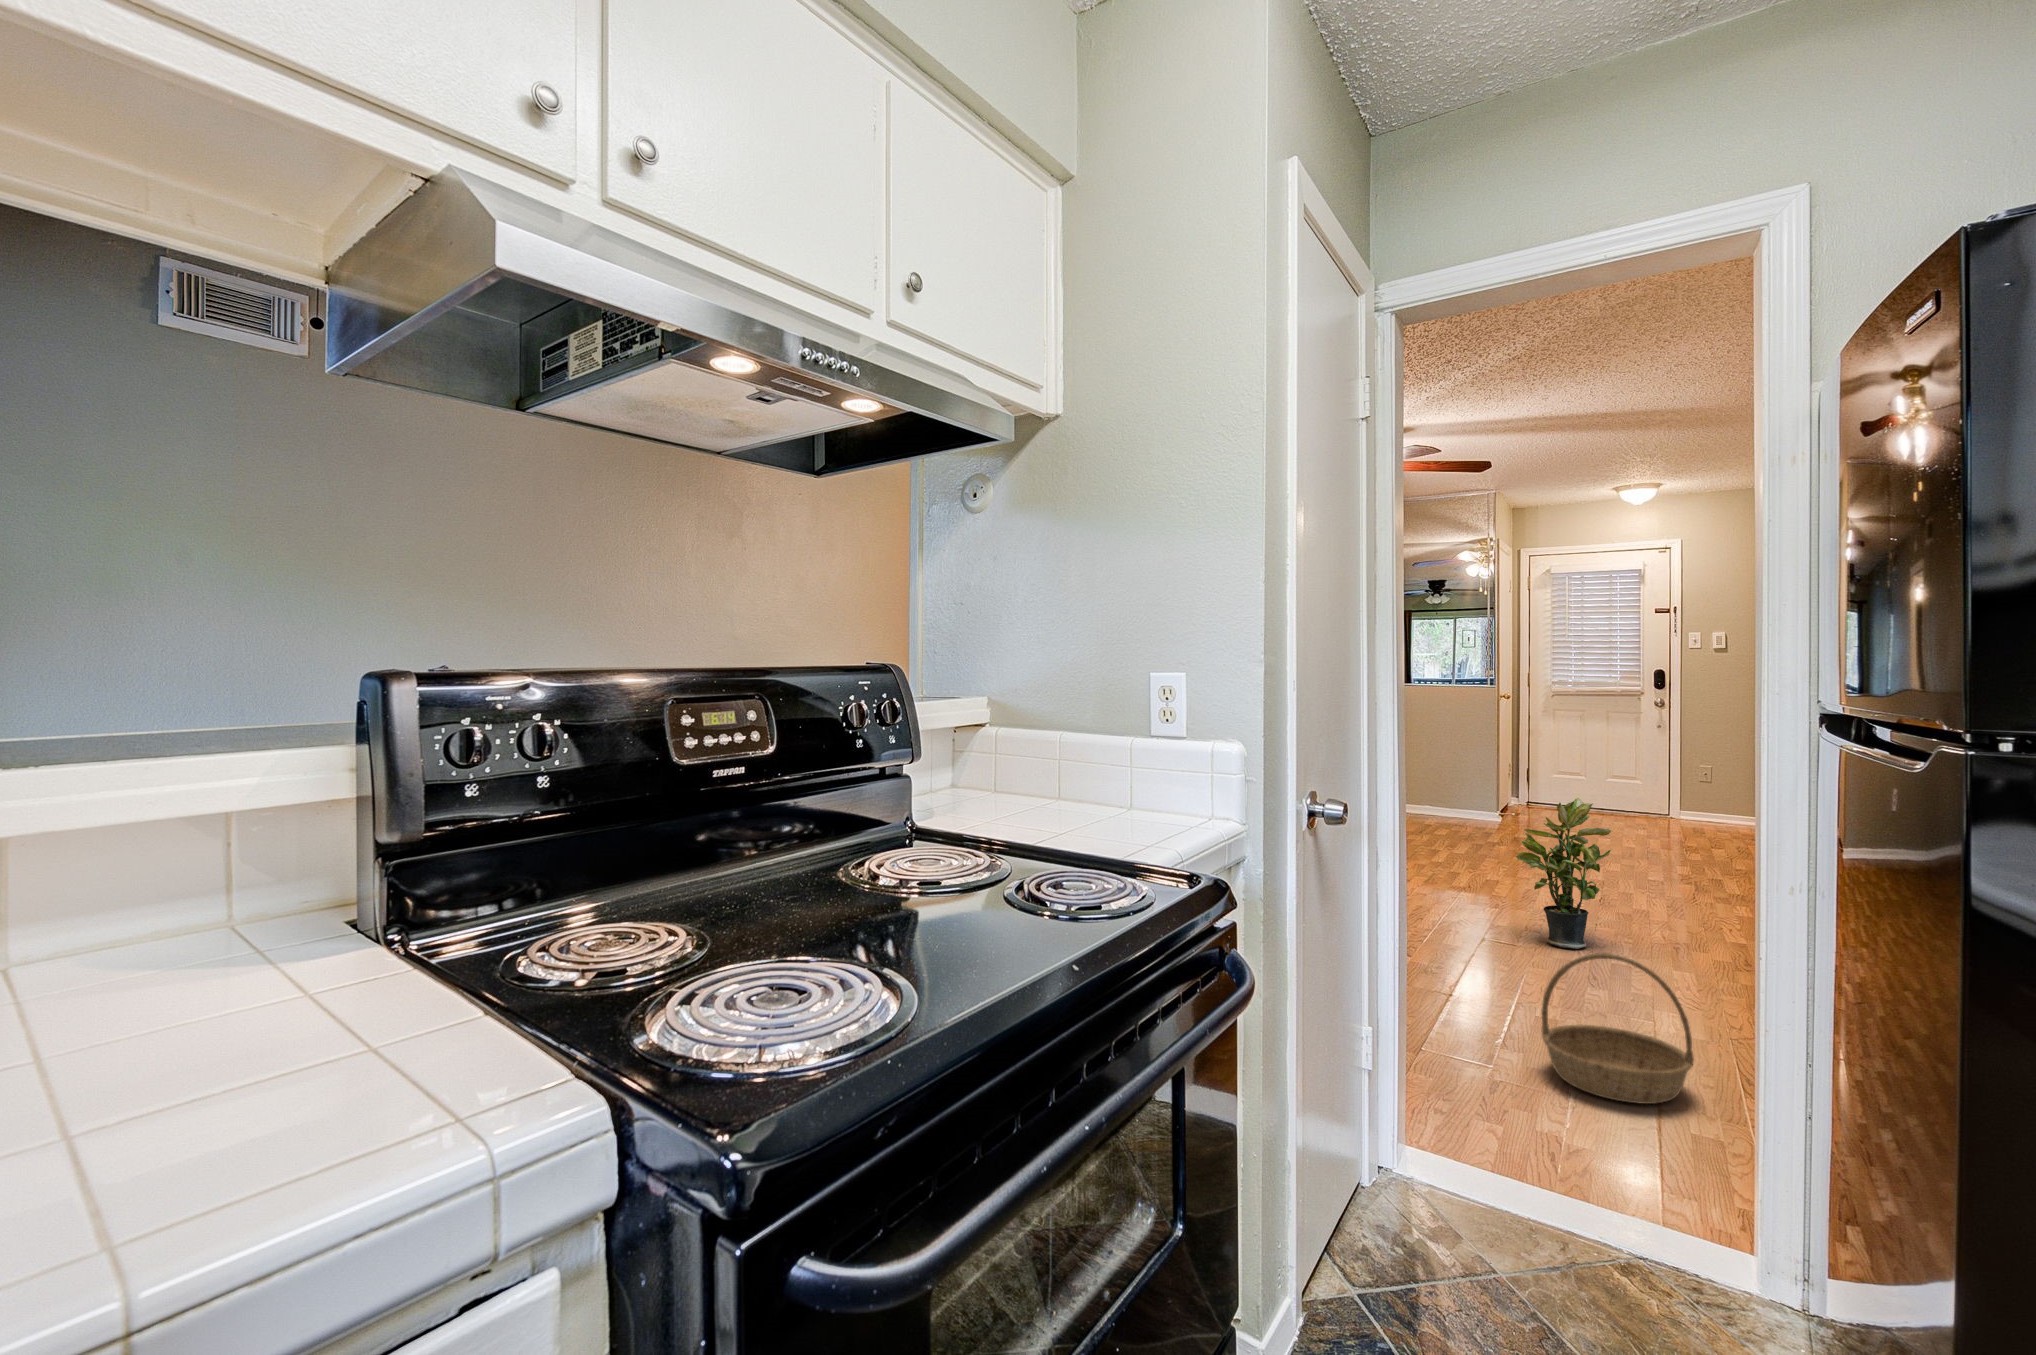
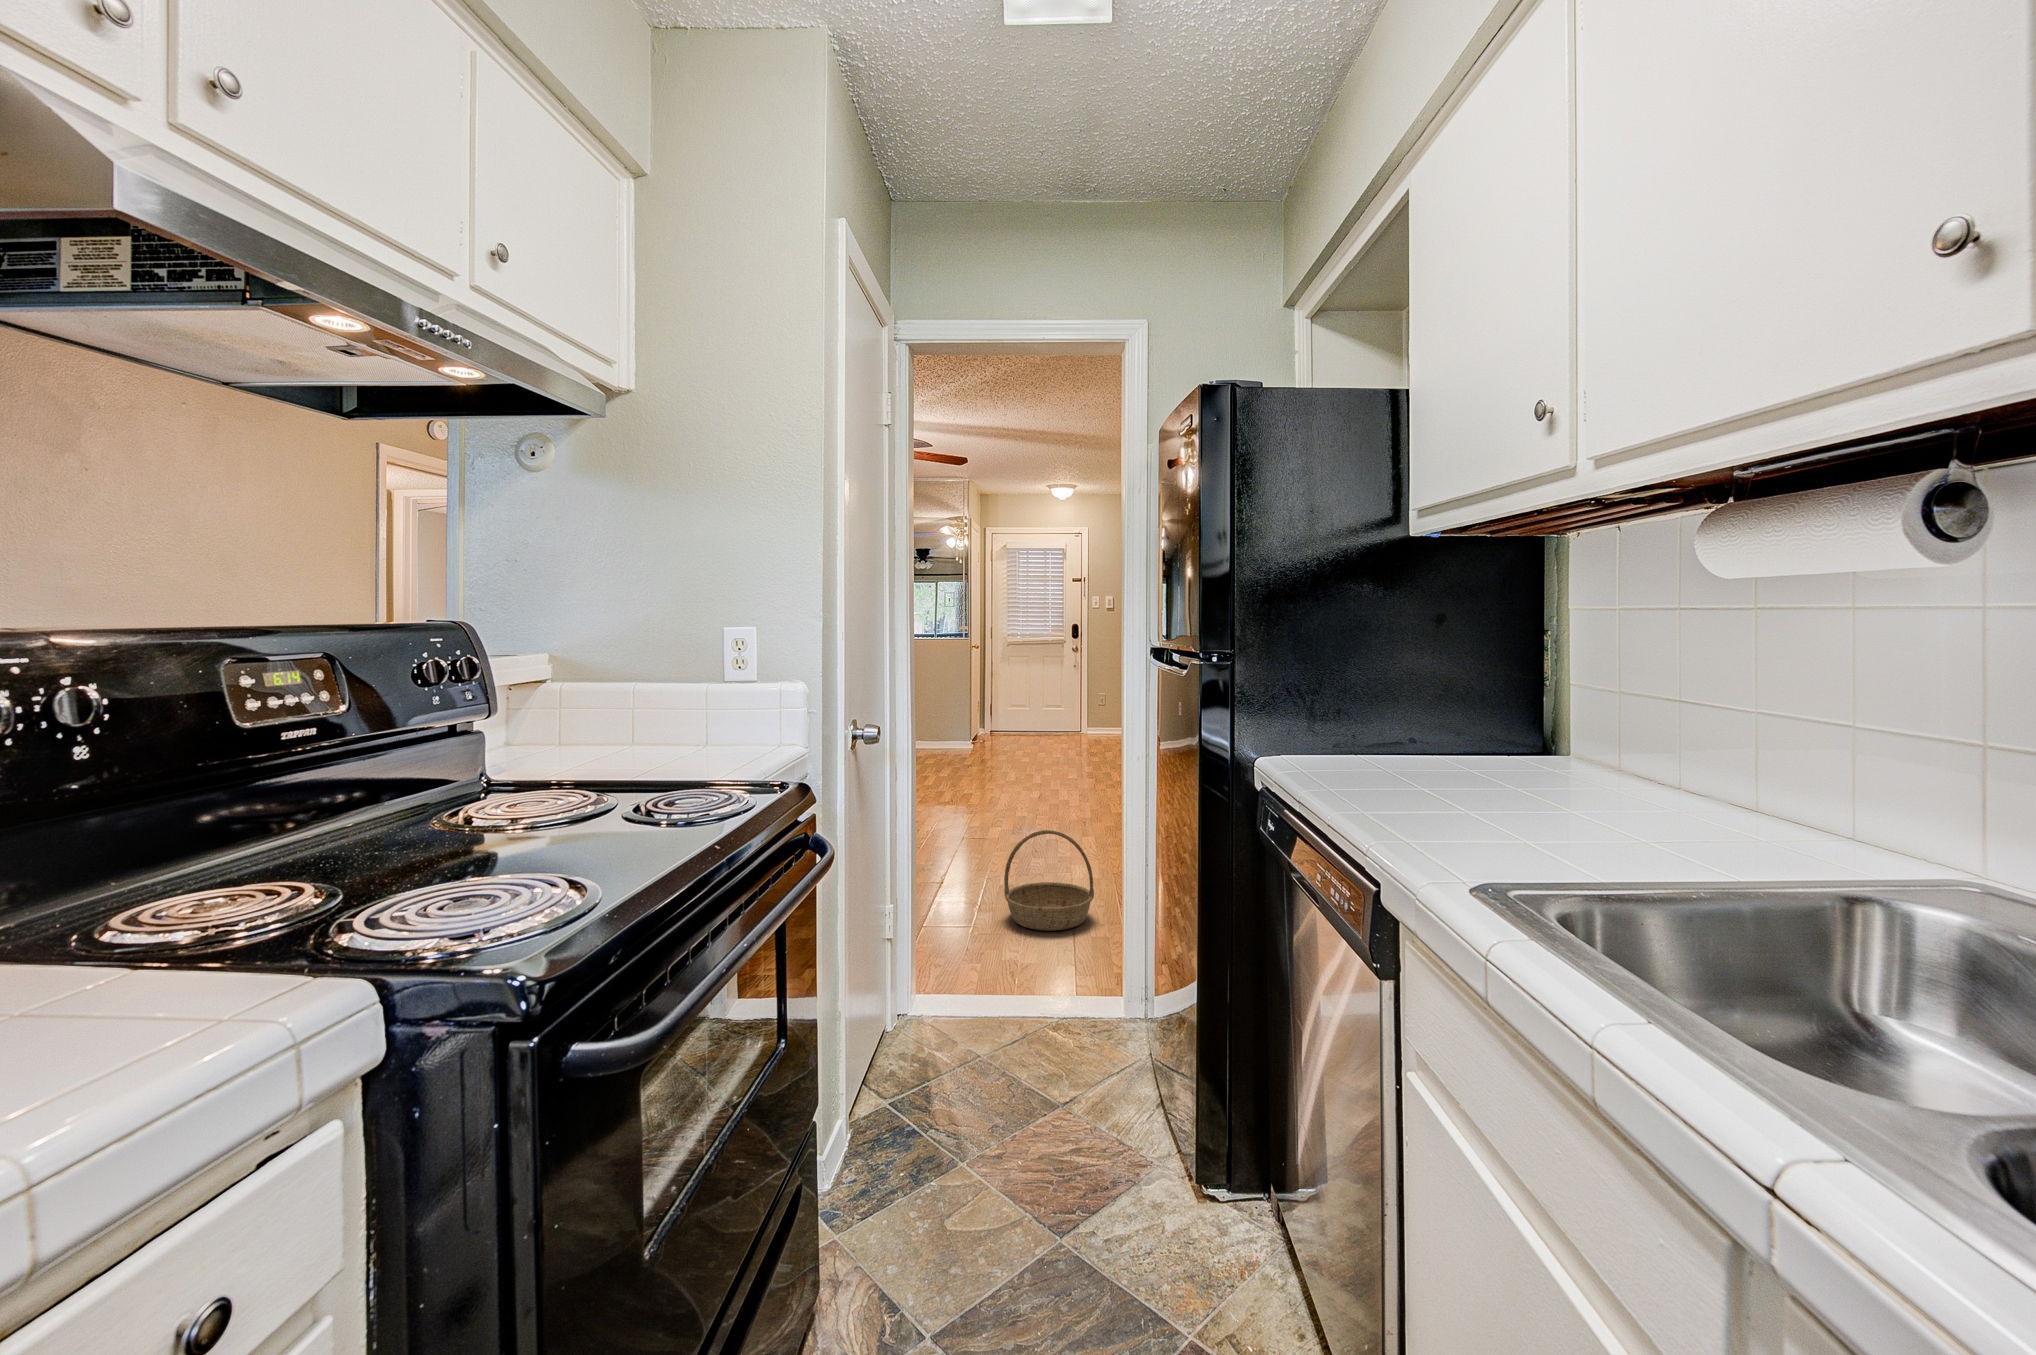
potted plant: present [1516,798,1611,949] -> none [985,722,1046,834]

